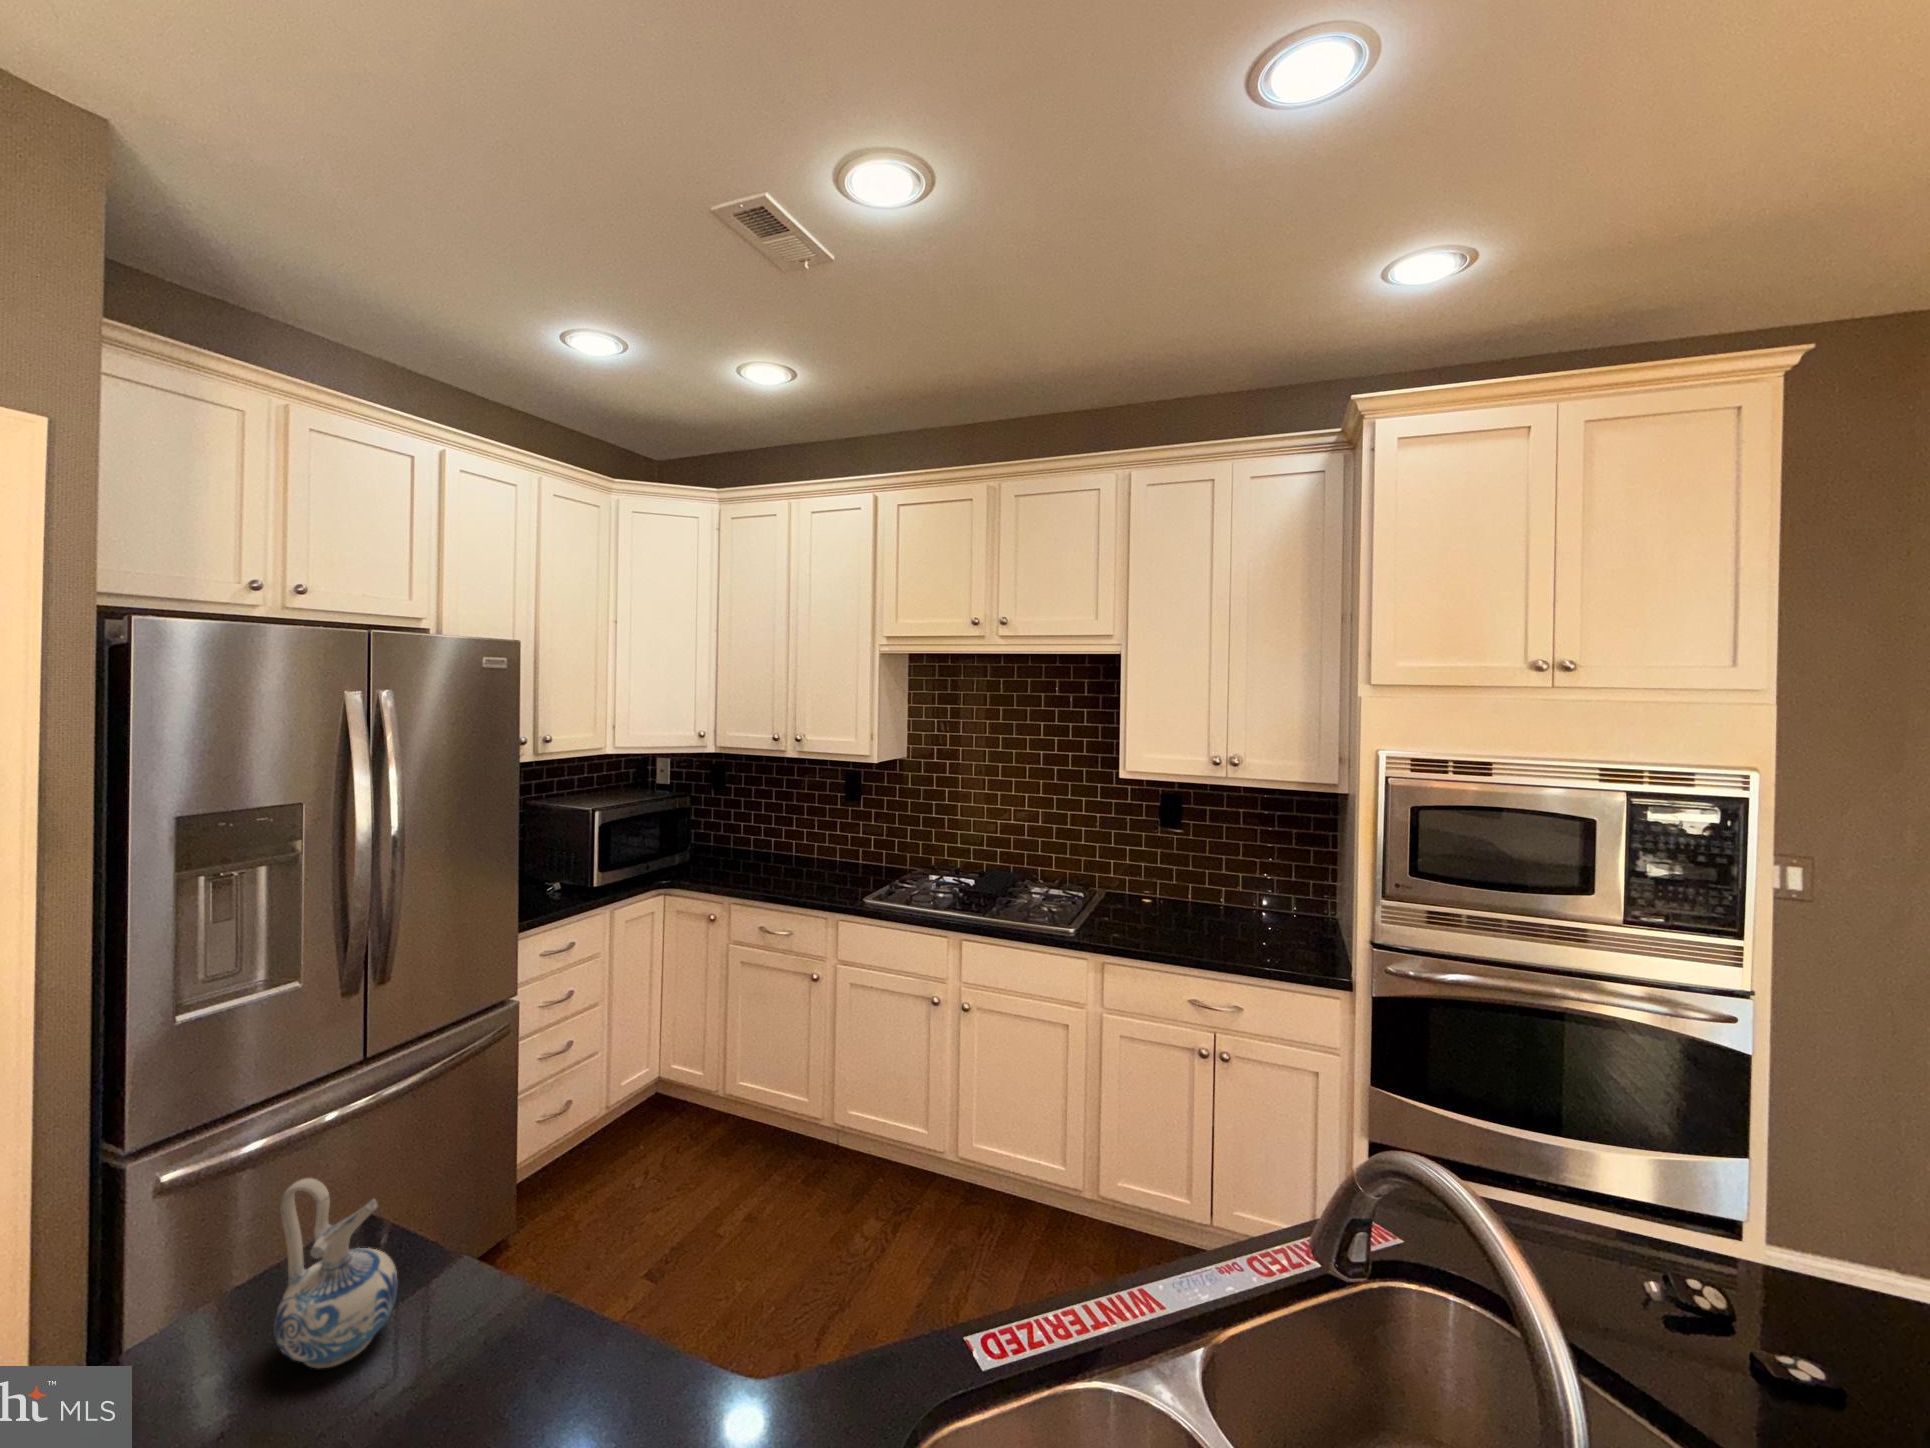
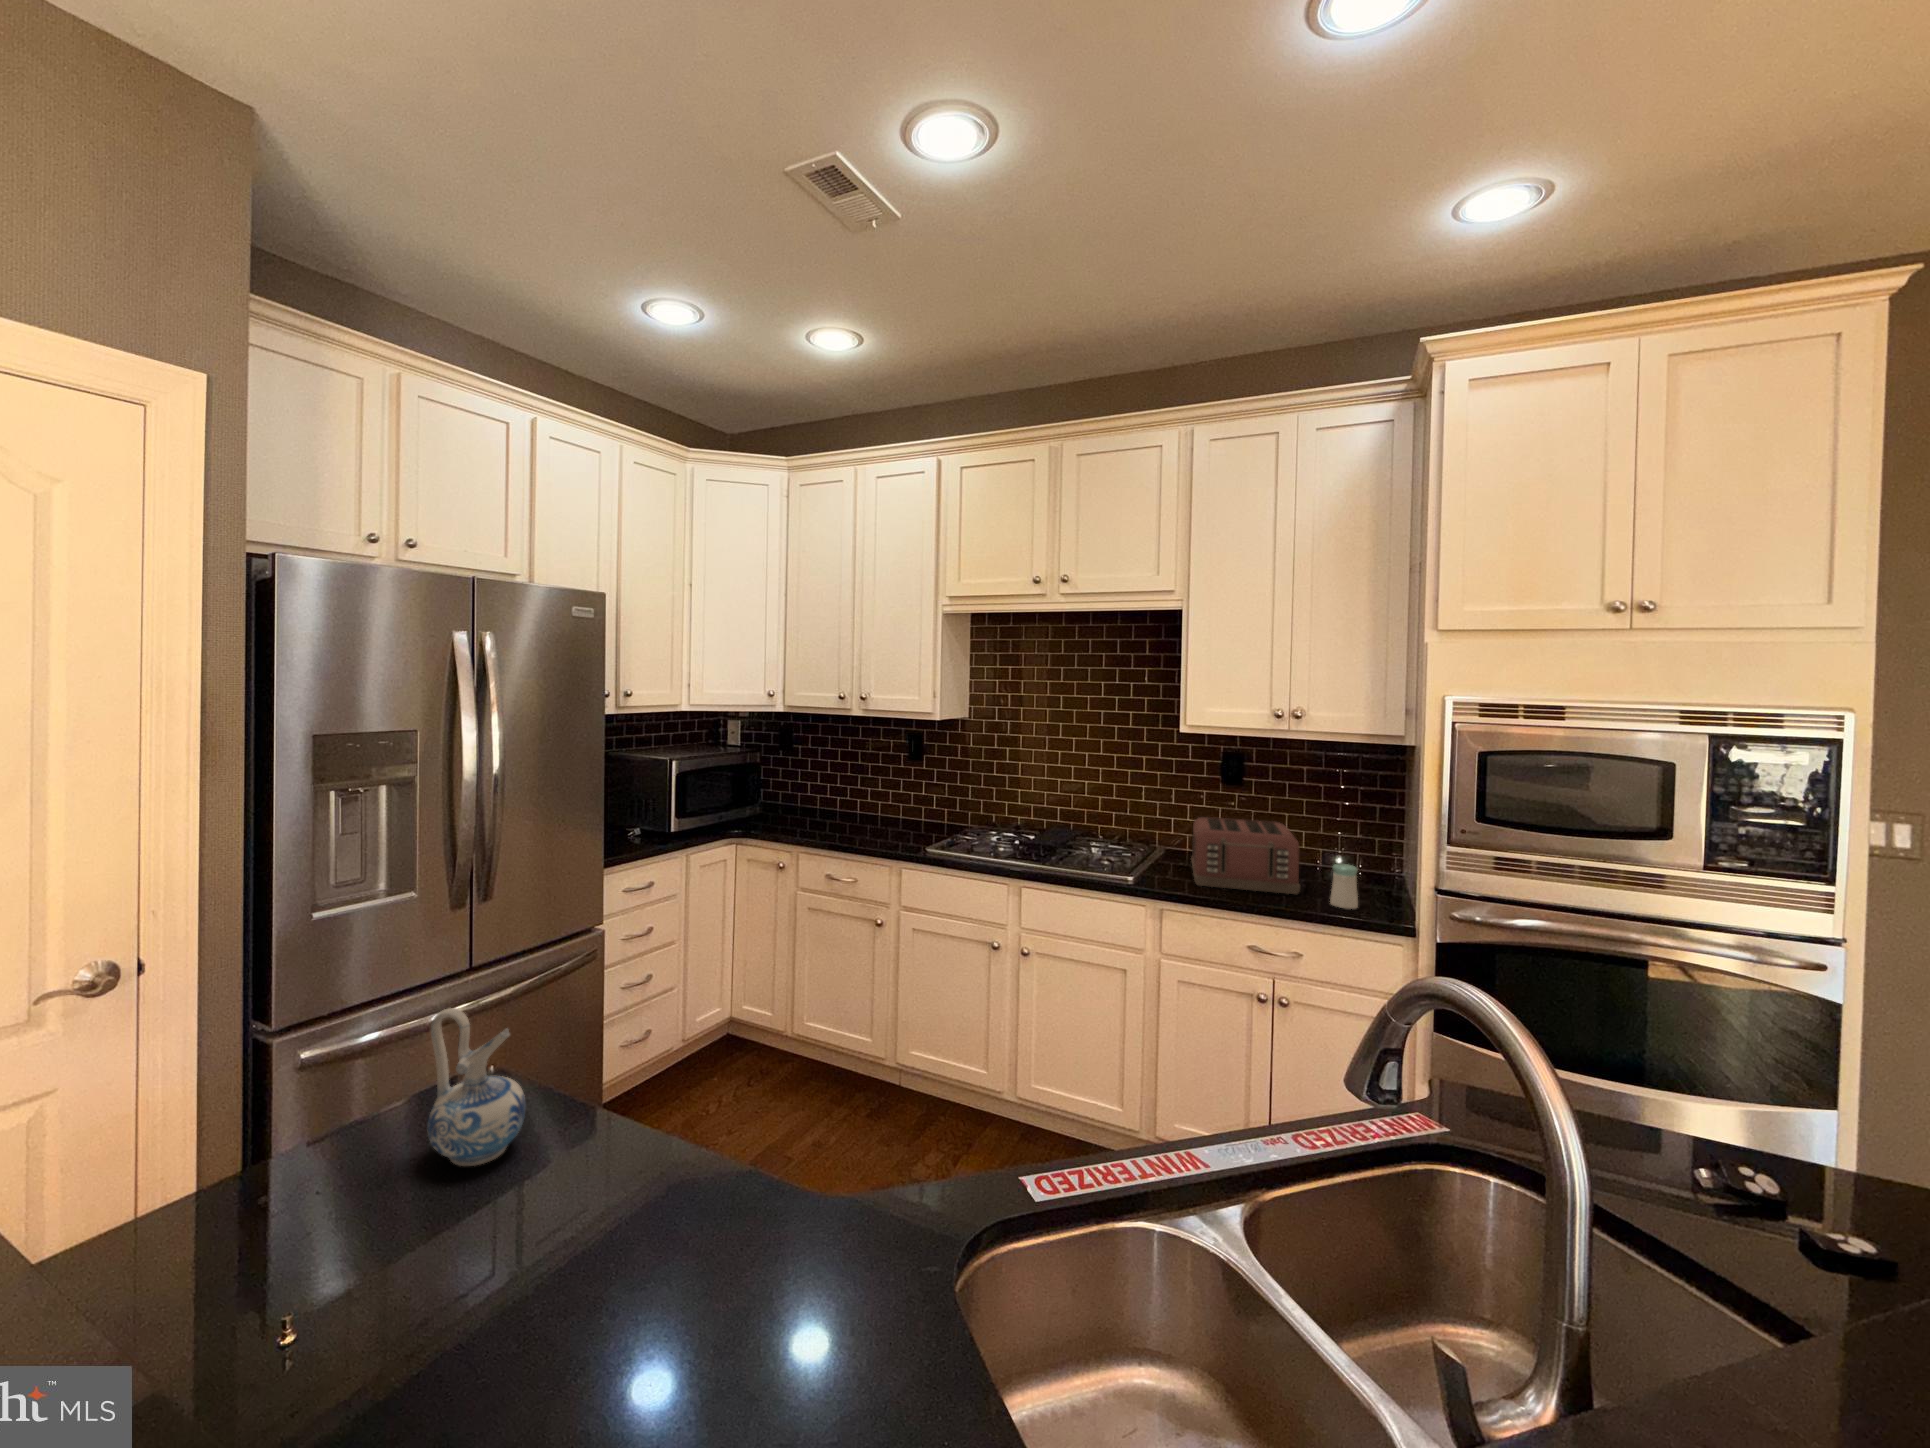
toaster: none [1130,861,1238,943] -> present [1191,817,1300,894]
salt shaker: none [1268,912,1295,958] -> present [1330,864,1358,909]

